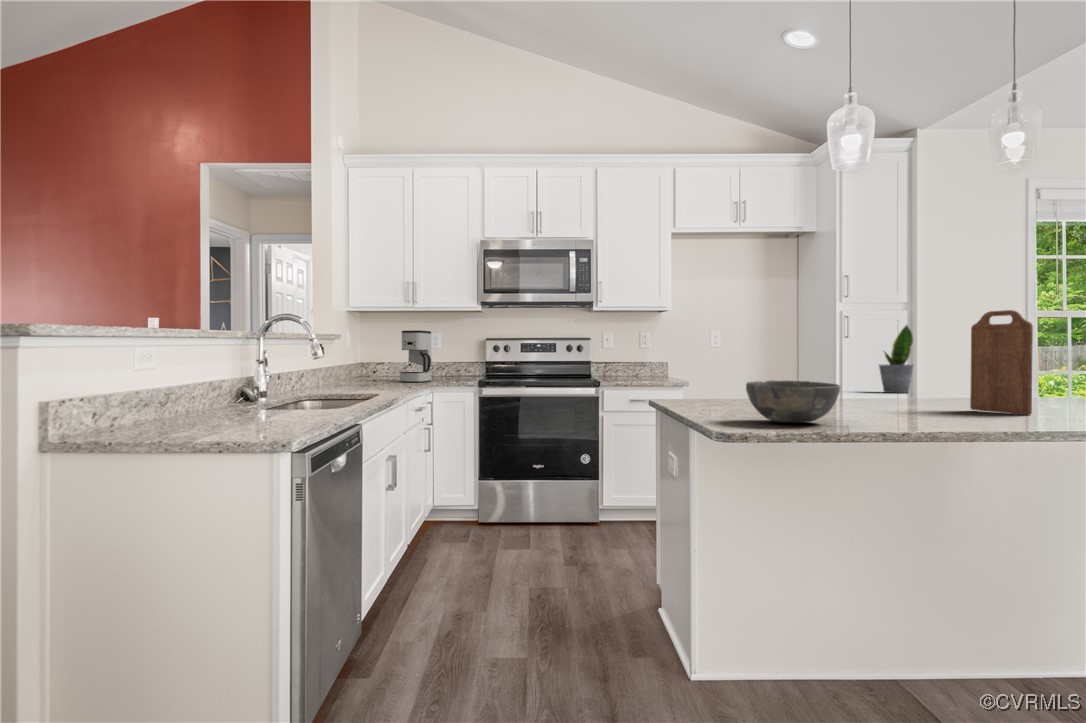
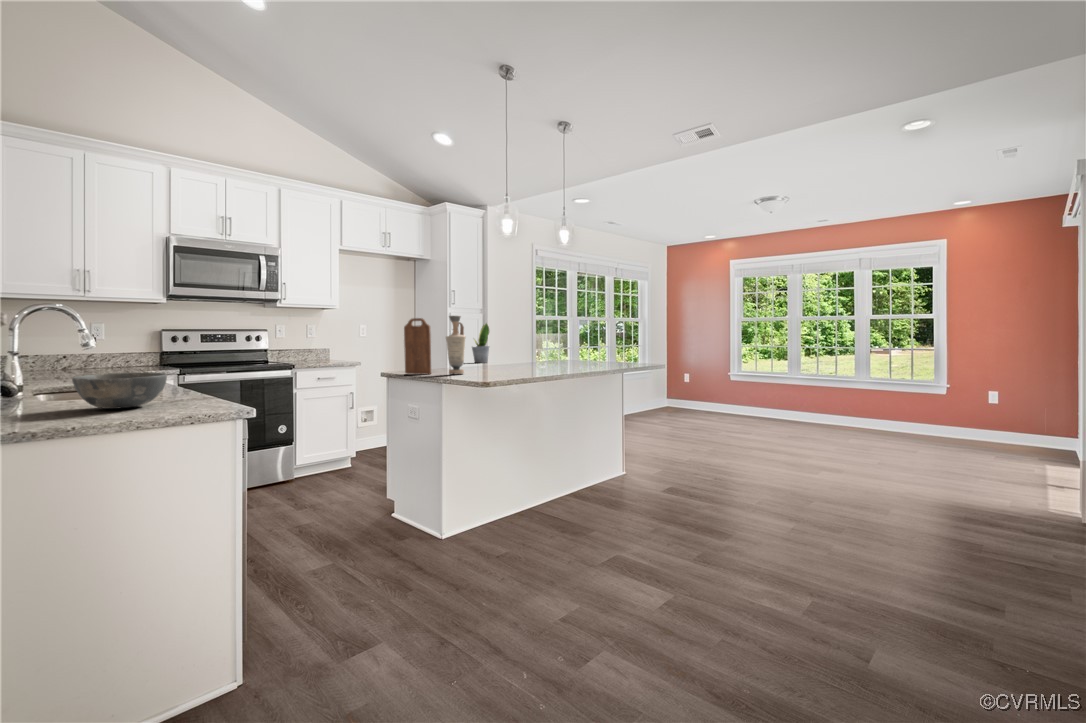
cutting board: present [970,310,1033,415] -> present [404,318,431,374]
vase: none [714,311,750,413] -> present [446,316,466,374]
coffee maker: present [400,330,431,382] -> none [51,321,94,376]
bowl: present [746,380,840,423] -> present [72,372,167,409]

